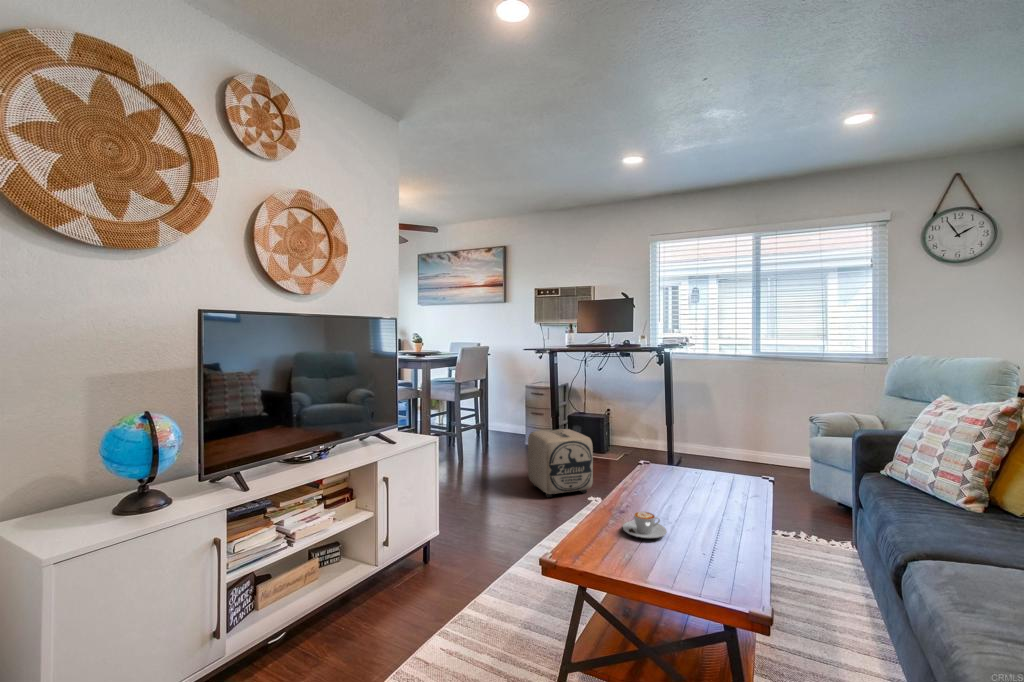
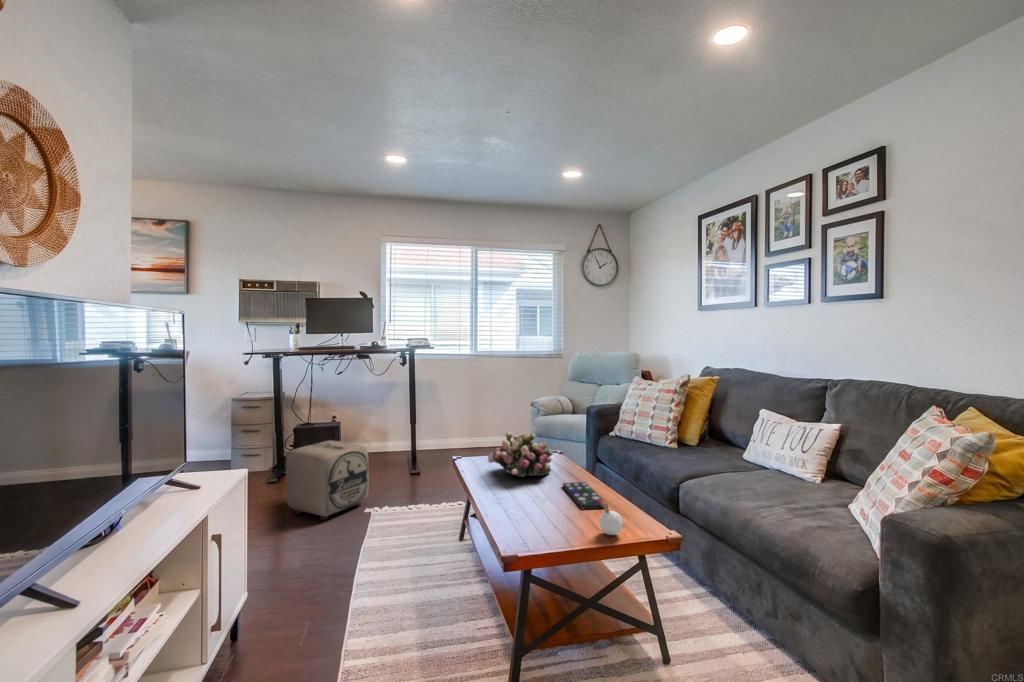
flower arrangement: none [651,442,733,500] -> present [488,432,553,477]
coffee cup: present [623,512,667,538] -> none [519,494,557,517]
remote control: none [701,512,751,553] -> present [563,482,603,509]
candle: none [675,525,706,581] -> present [599,497,622,535]

